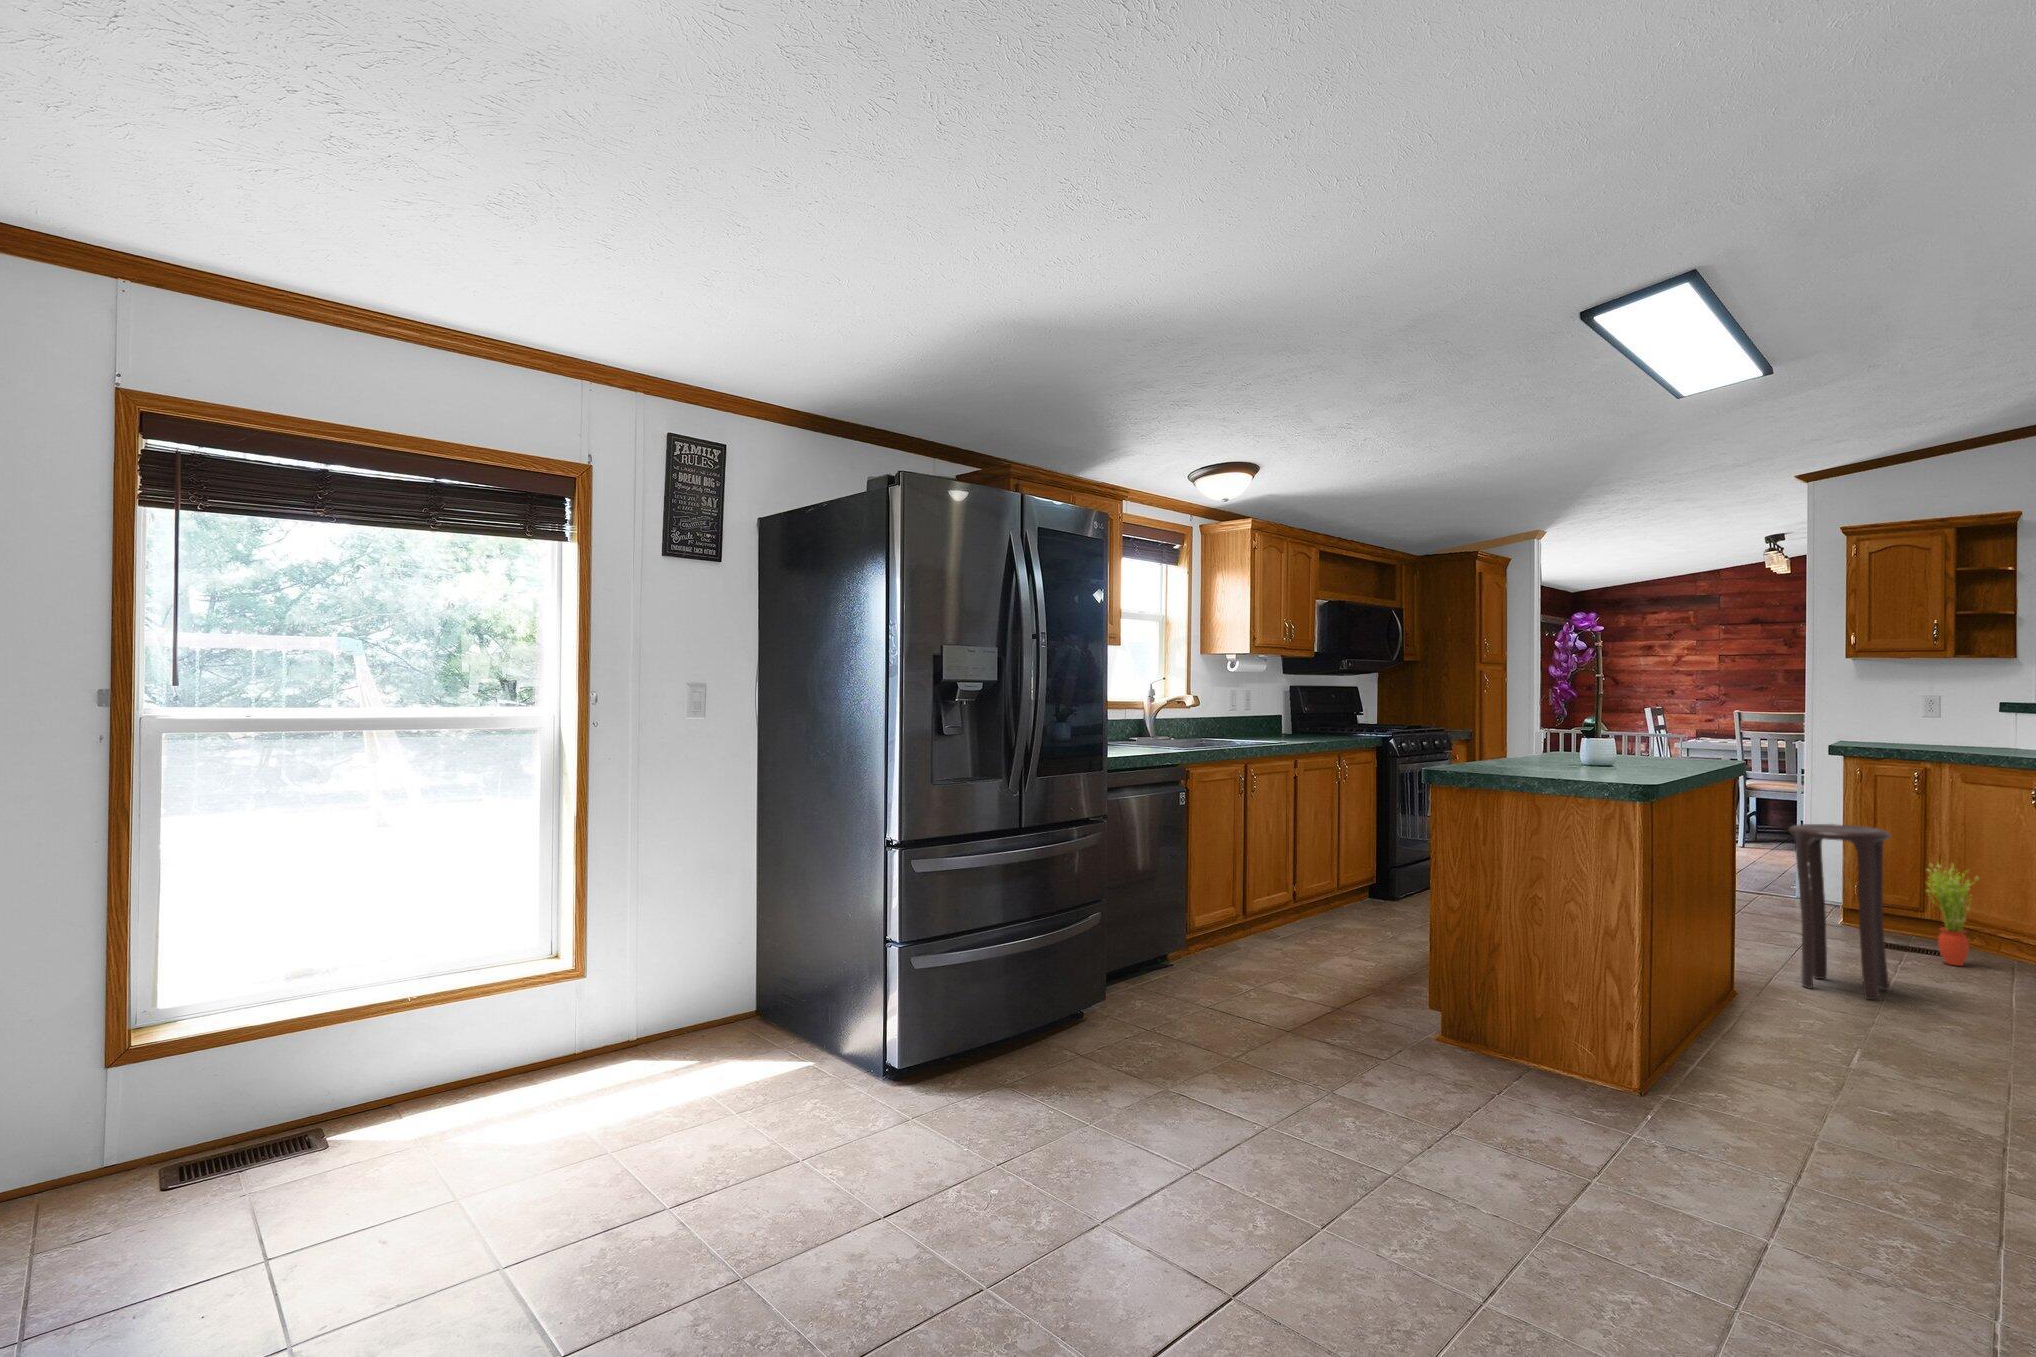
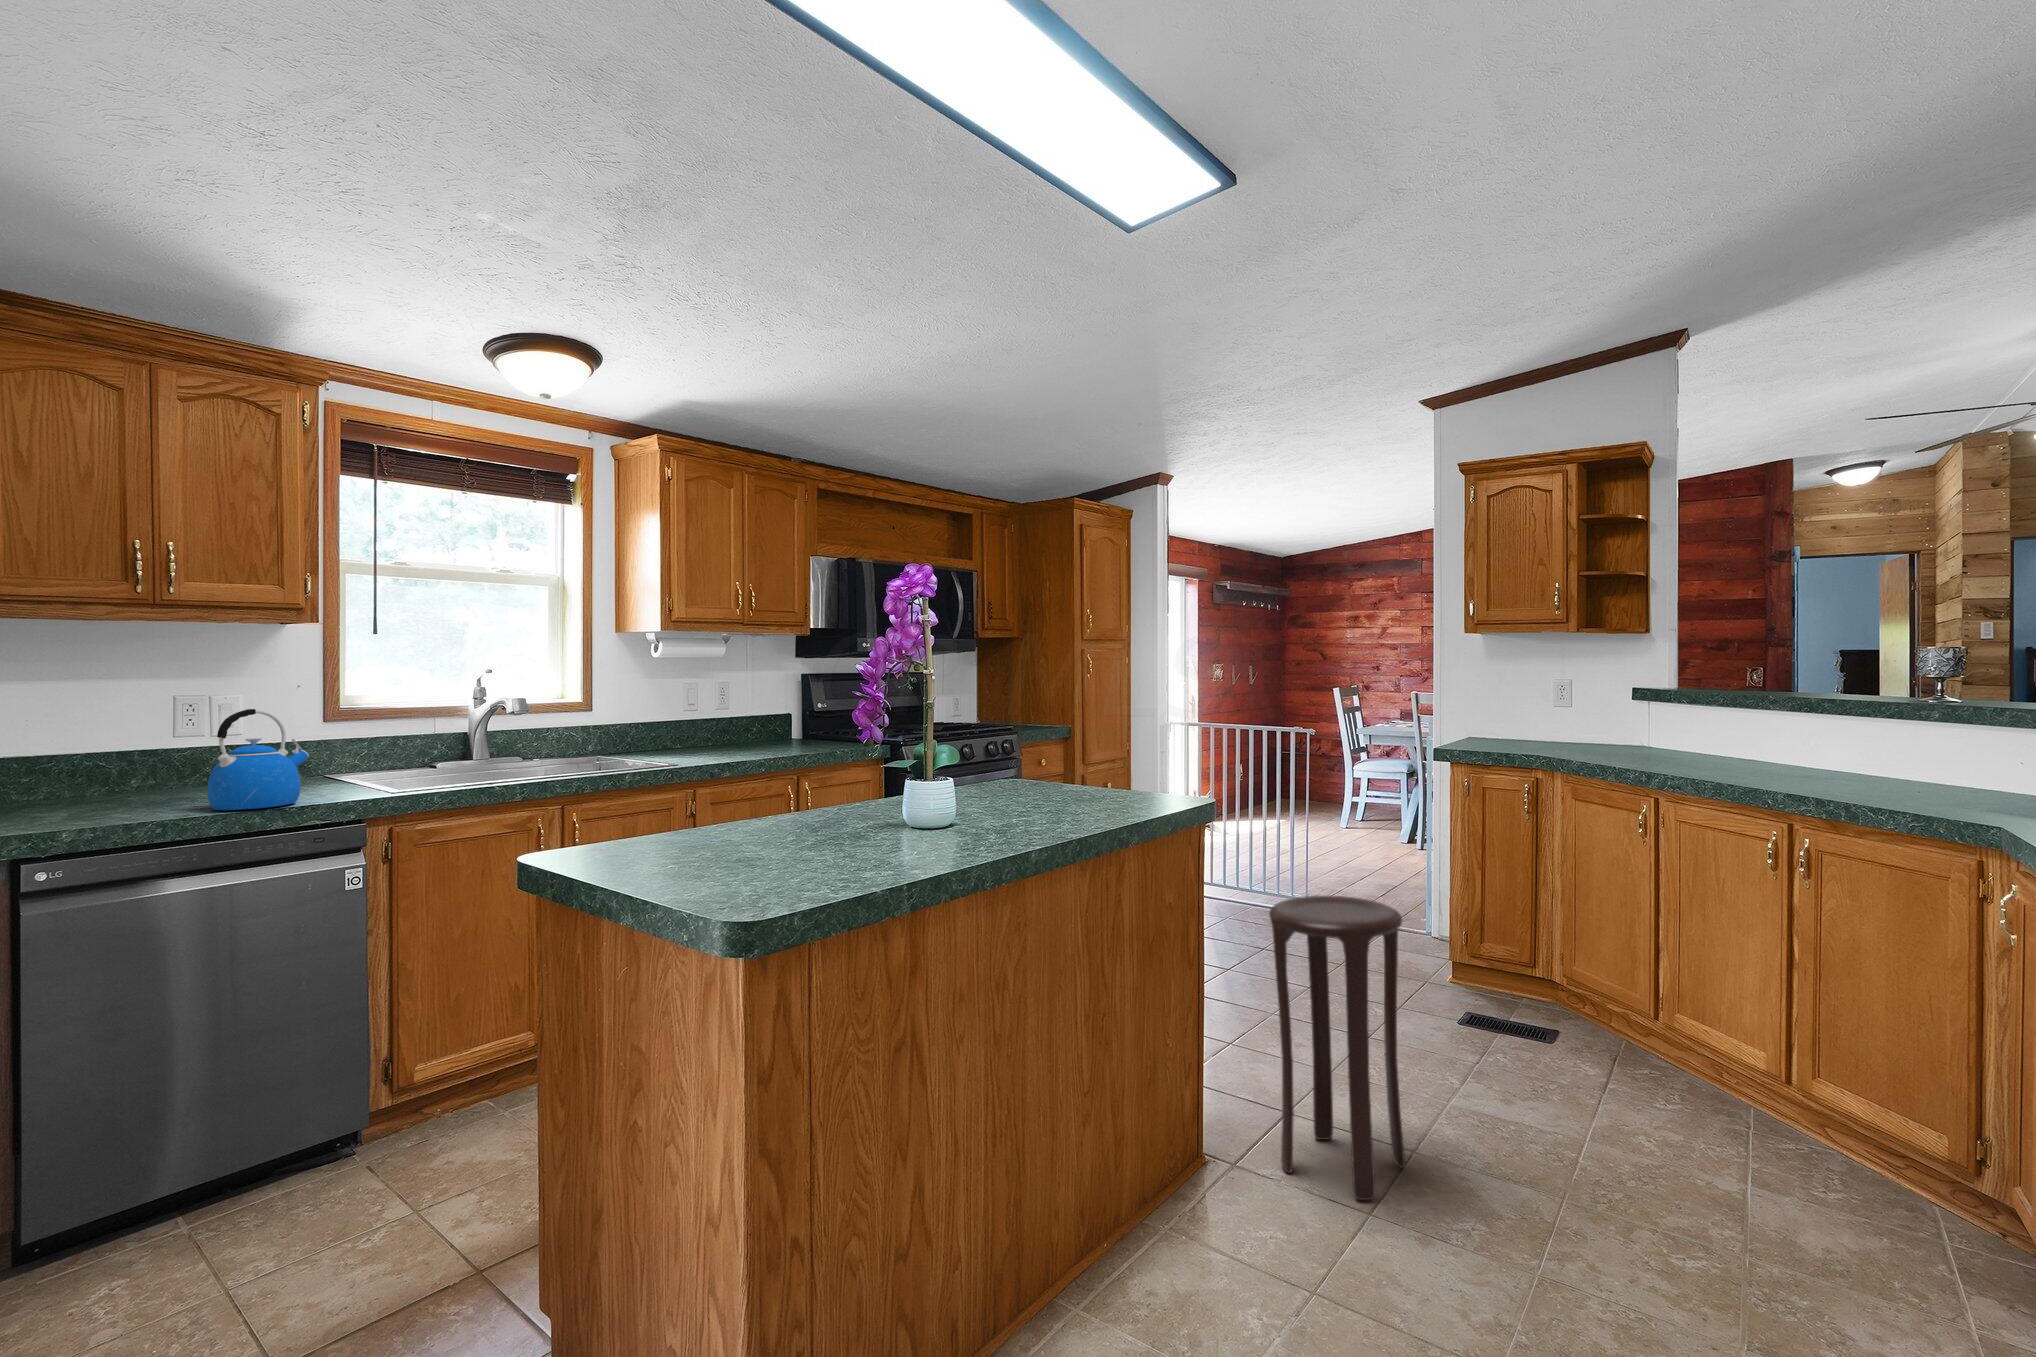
kettle: none [1135,696,1176,752] -> present [207,709,309,810]
potted plant: present [1927,864,1979,966] -> none [1498,931,1568,1085]

